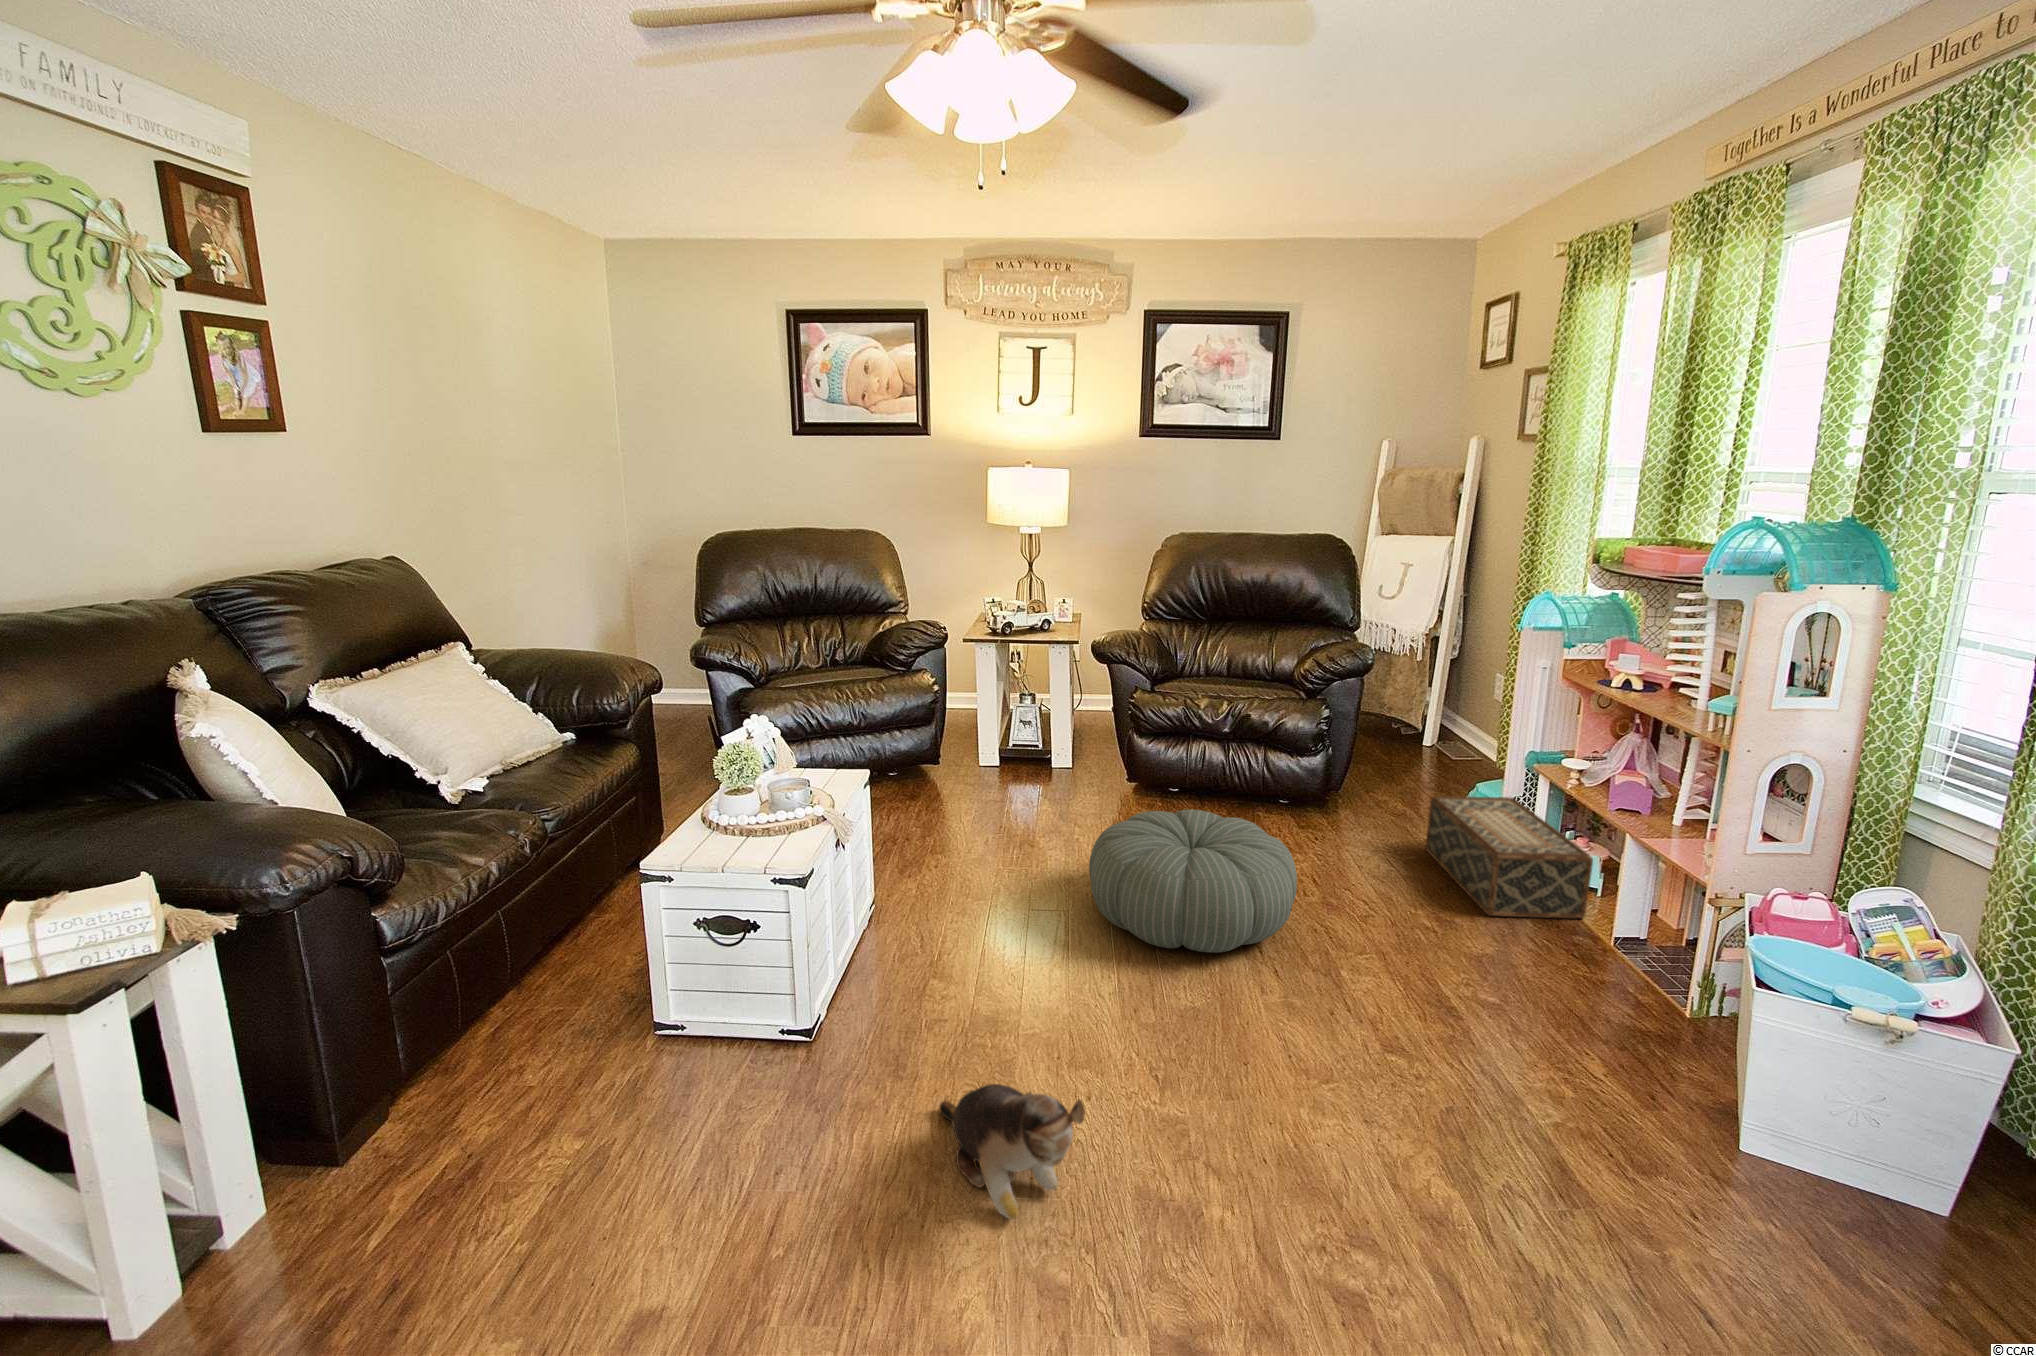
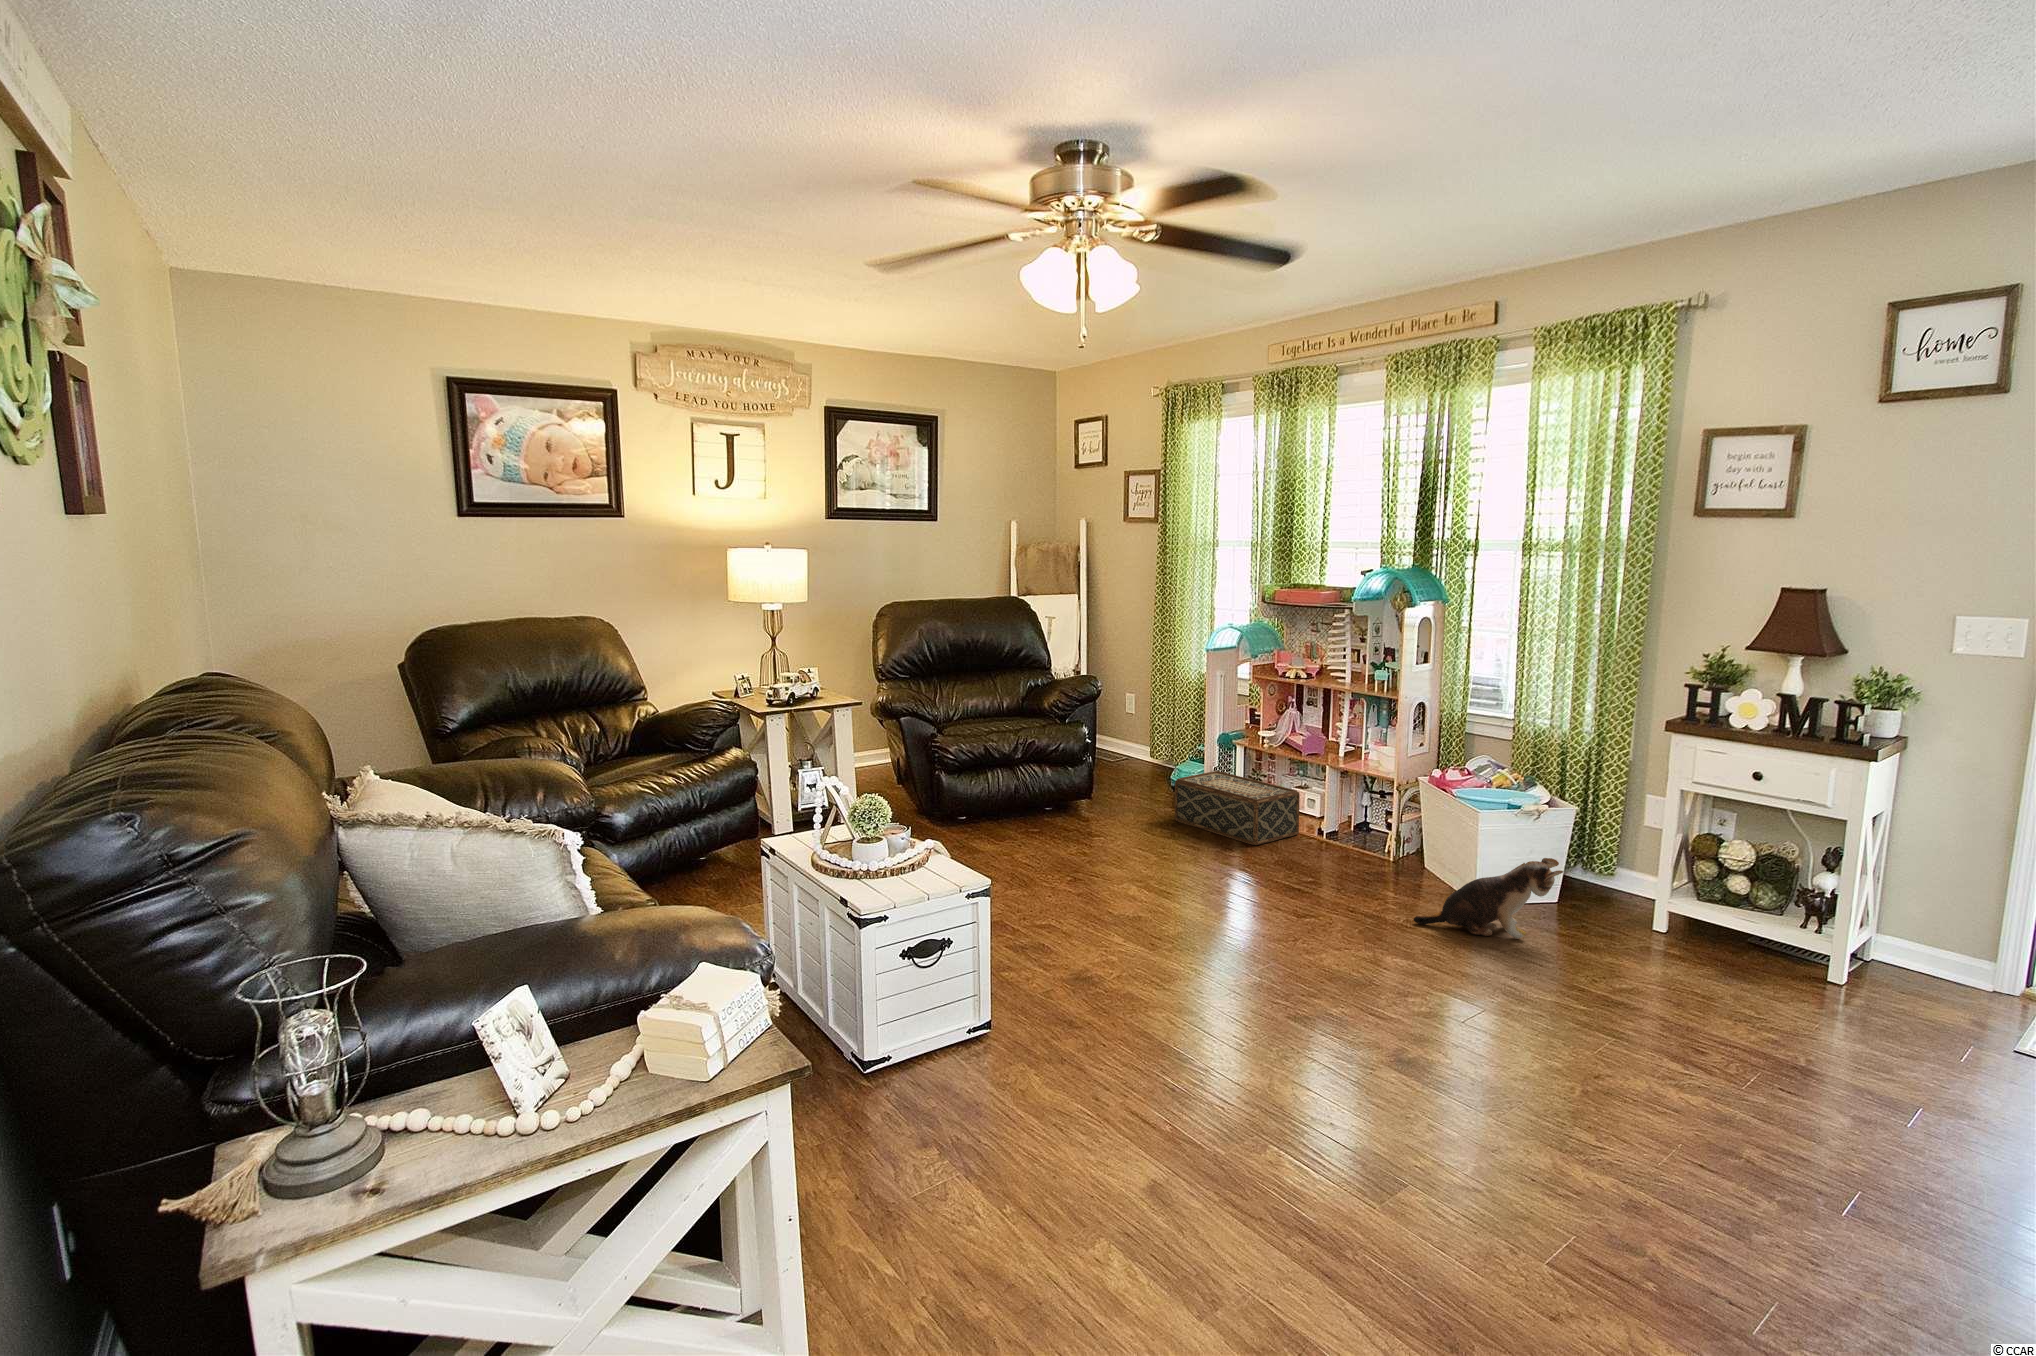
pouf: present [1089,809,1297,953] -> none [1023,811,1184,912]
plush toy: present [939,1084,1085,1219] -> present [1414,858,1563,938]

